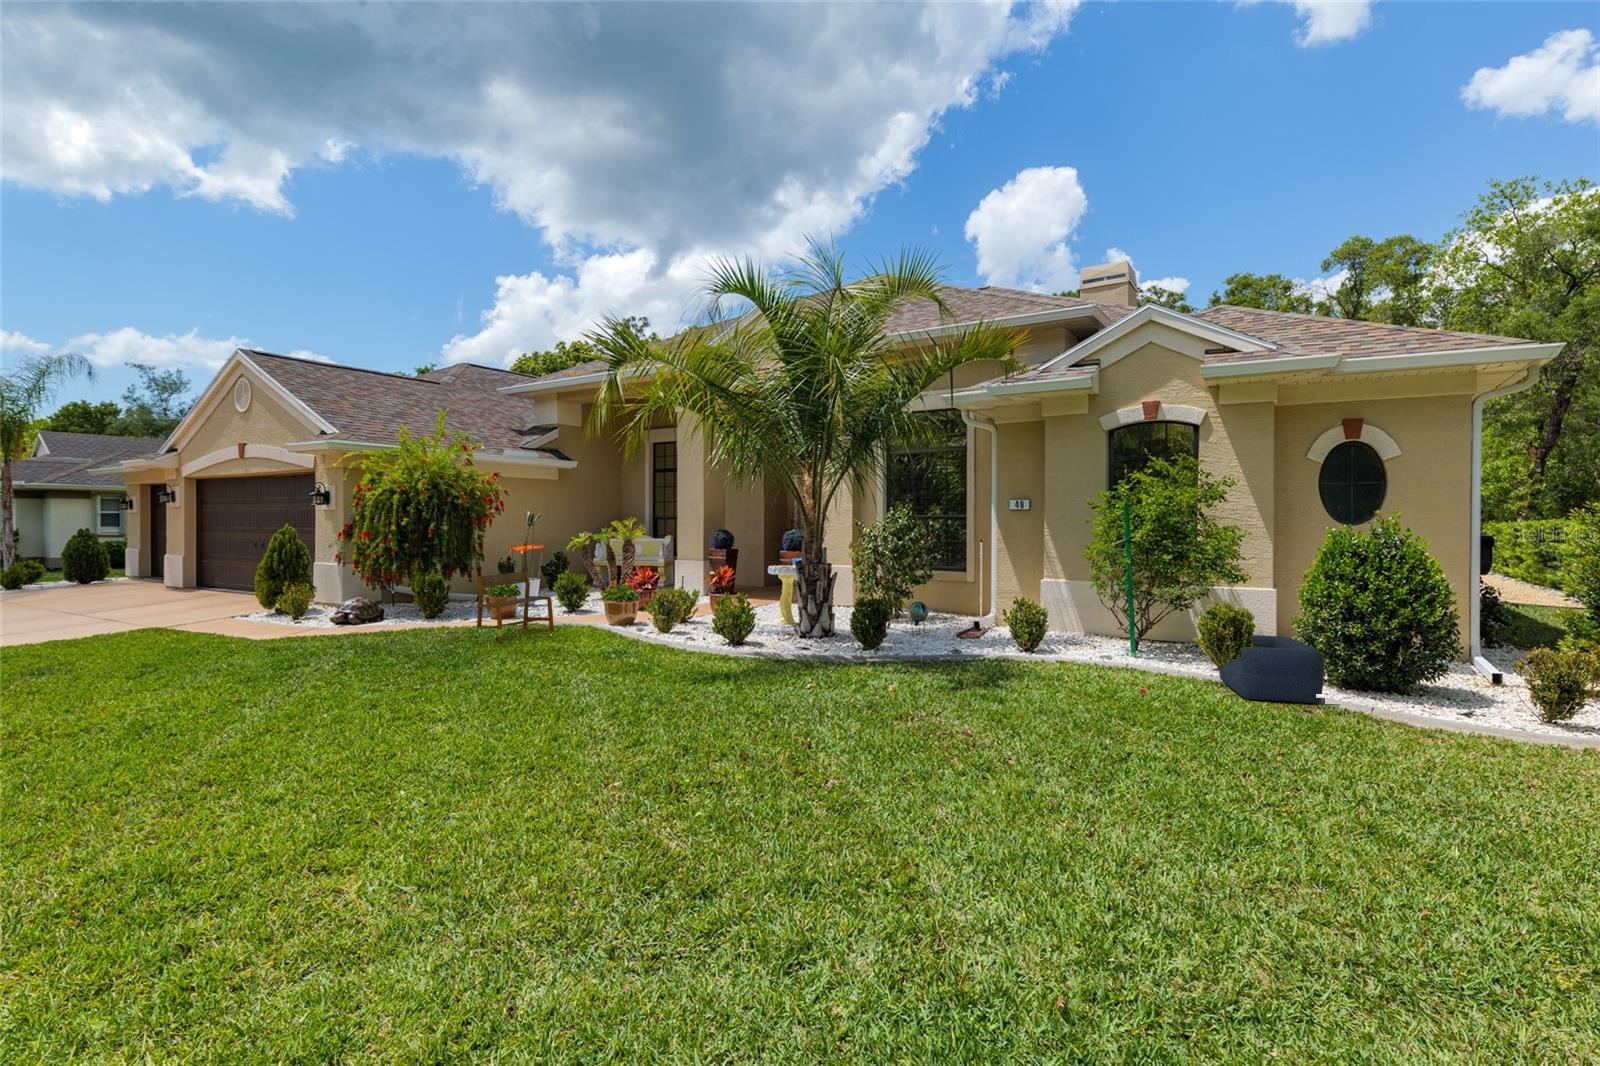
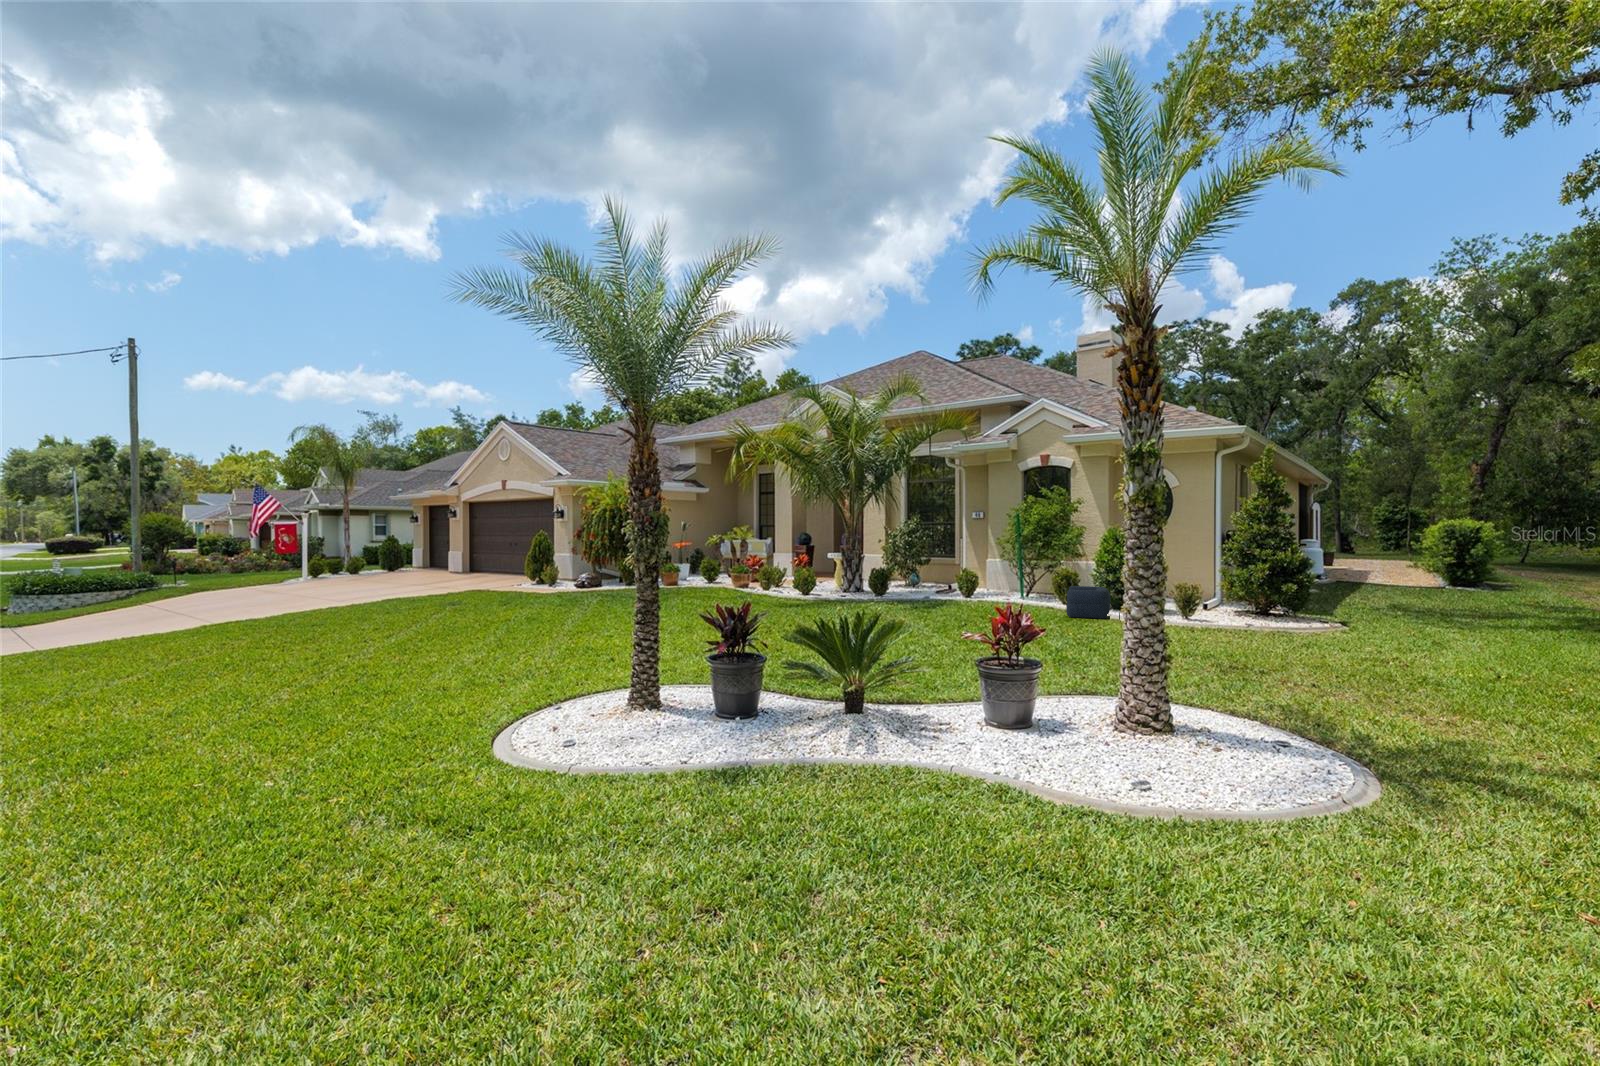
bench: present [476,571,554,642] -> none [659,557,702,596]

